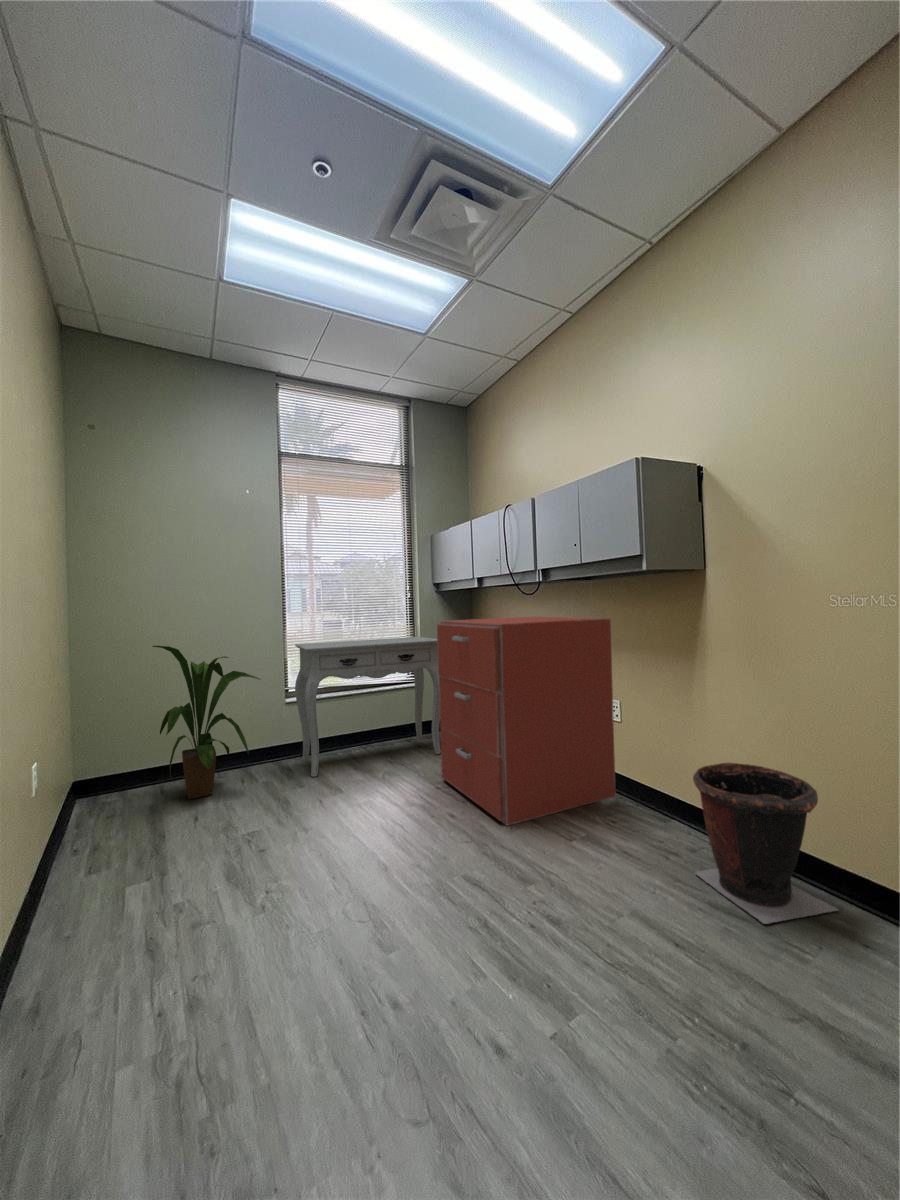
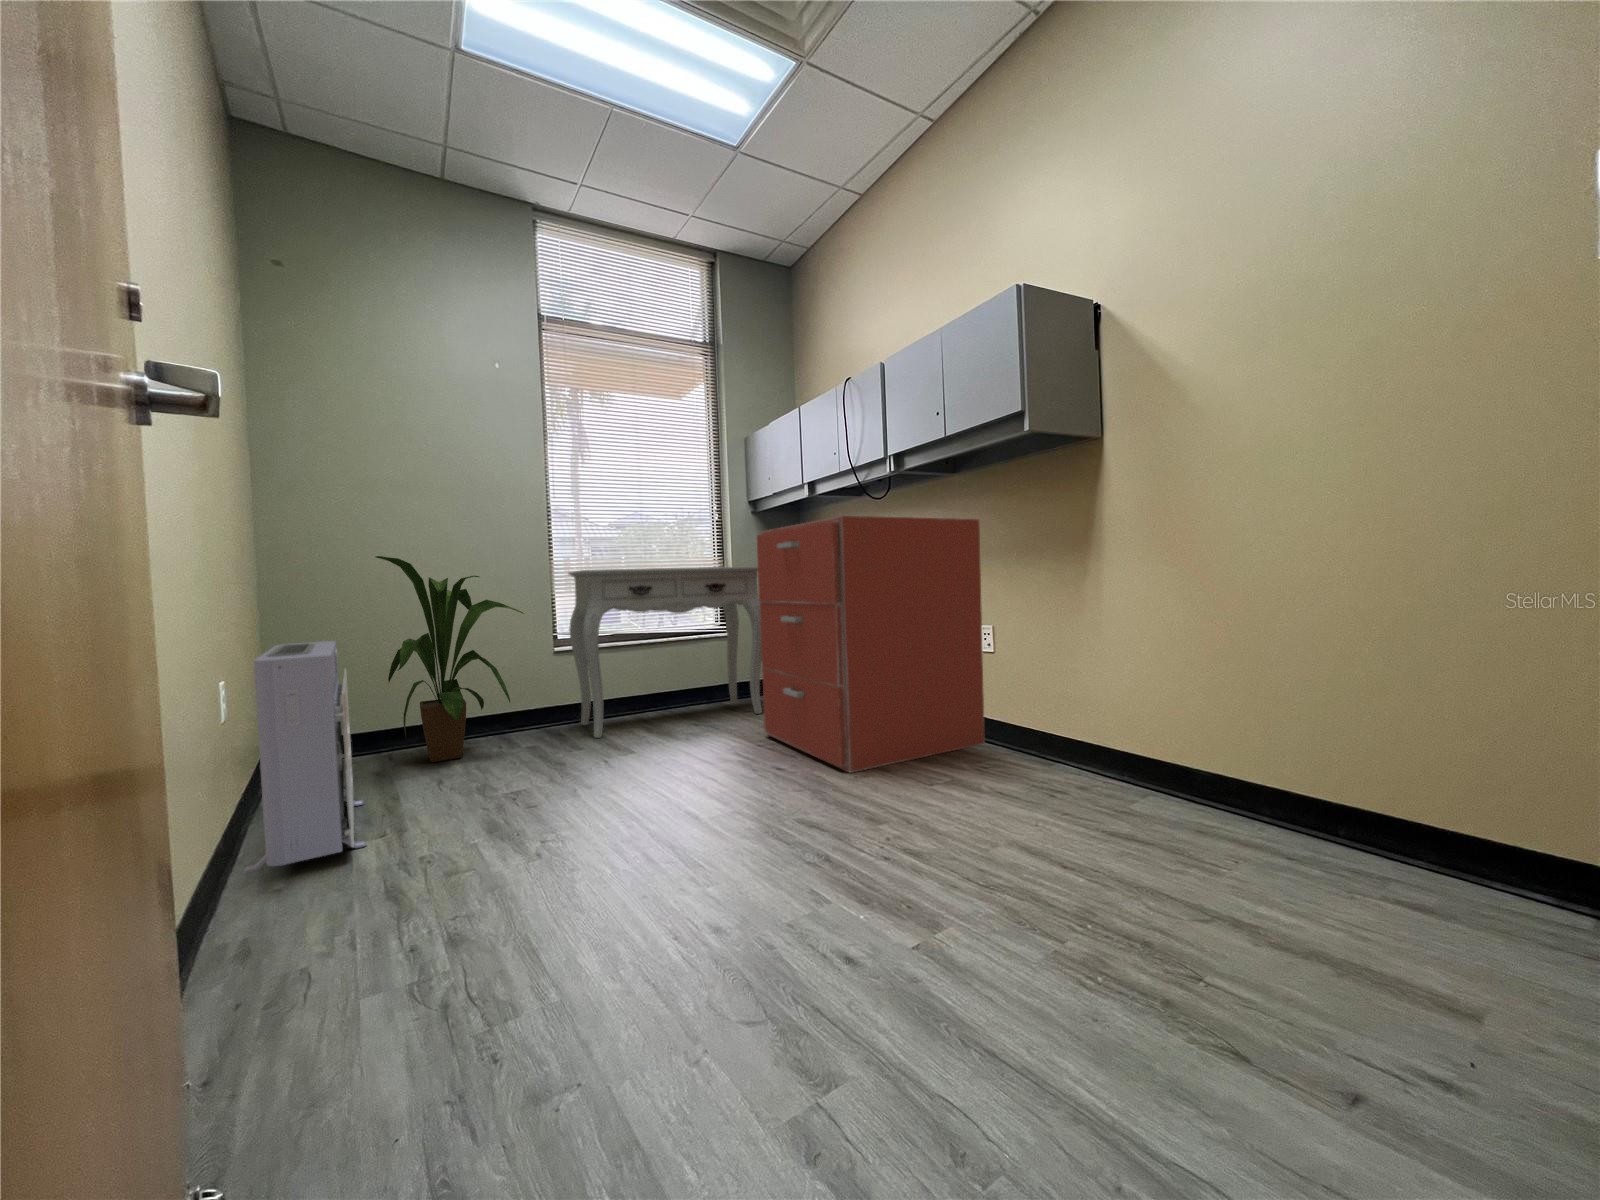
air purifier: none [45,717,137,917] -> present [244,641,366,873]
waste bin: present [693,763,838,924] -> none [1083,673,1257,843]

